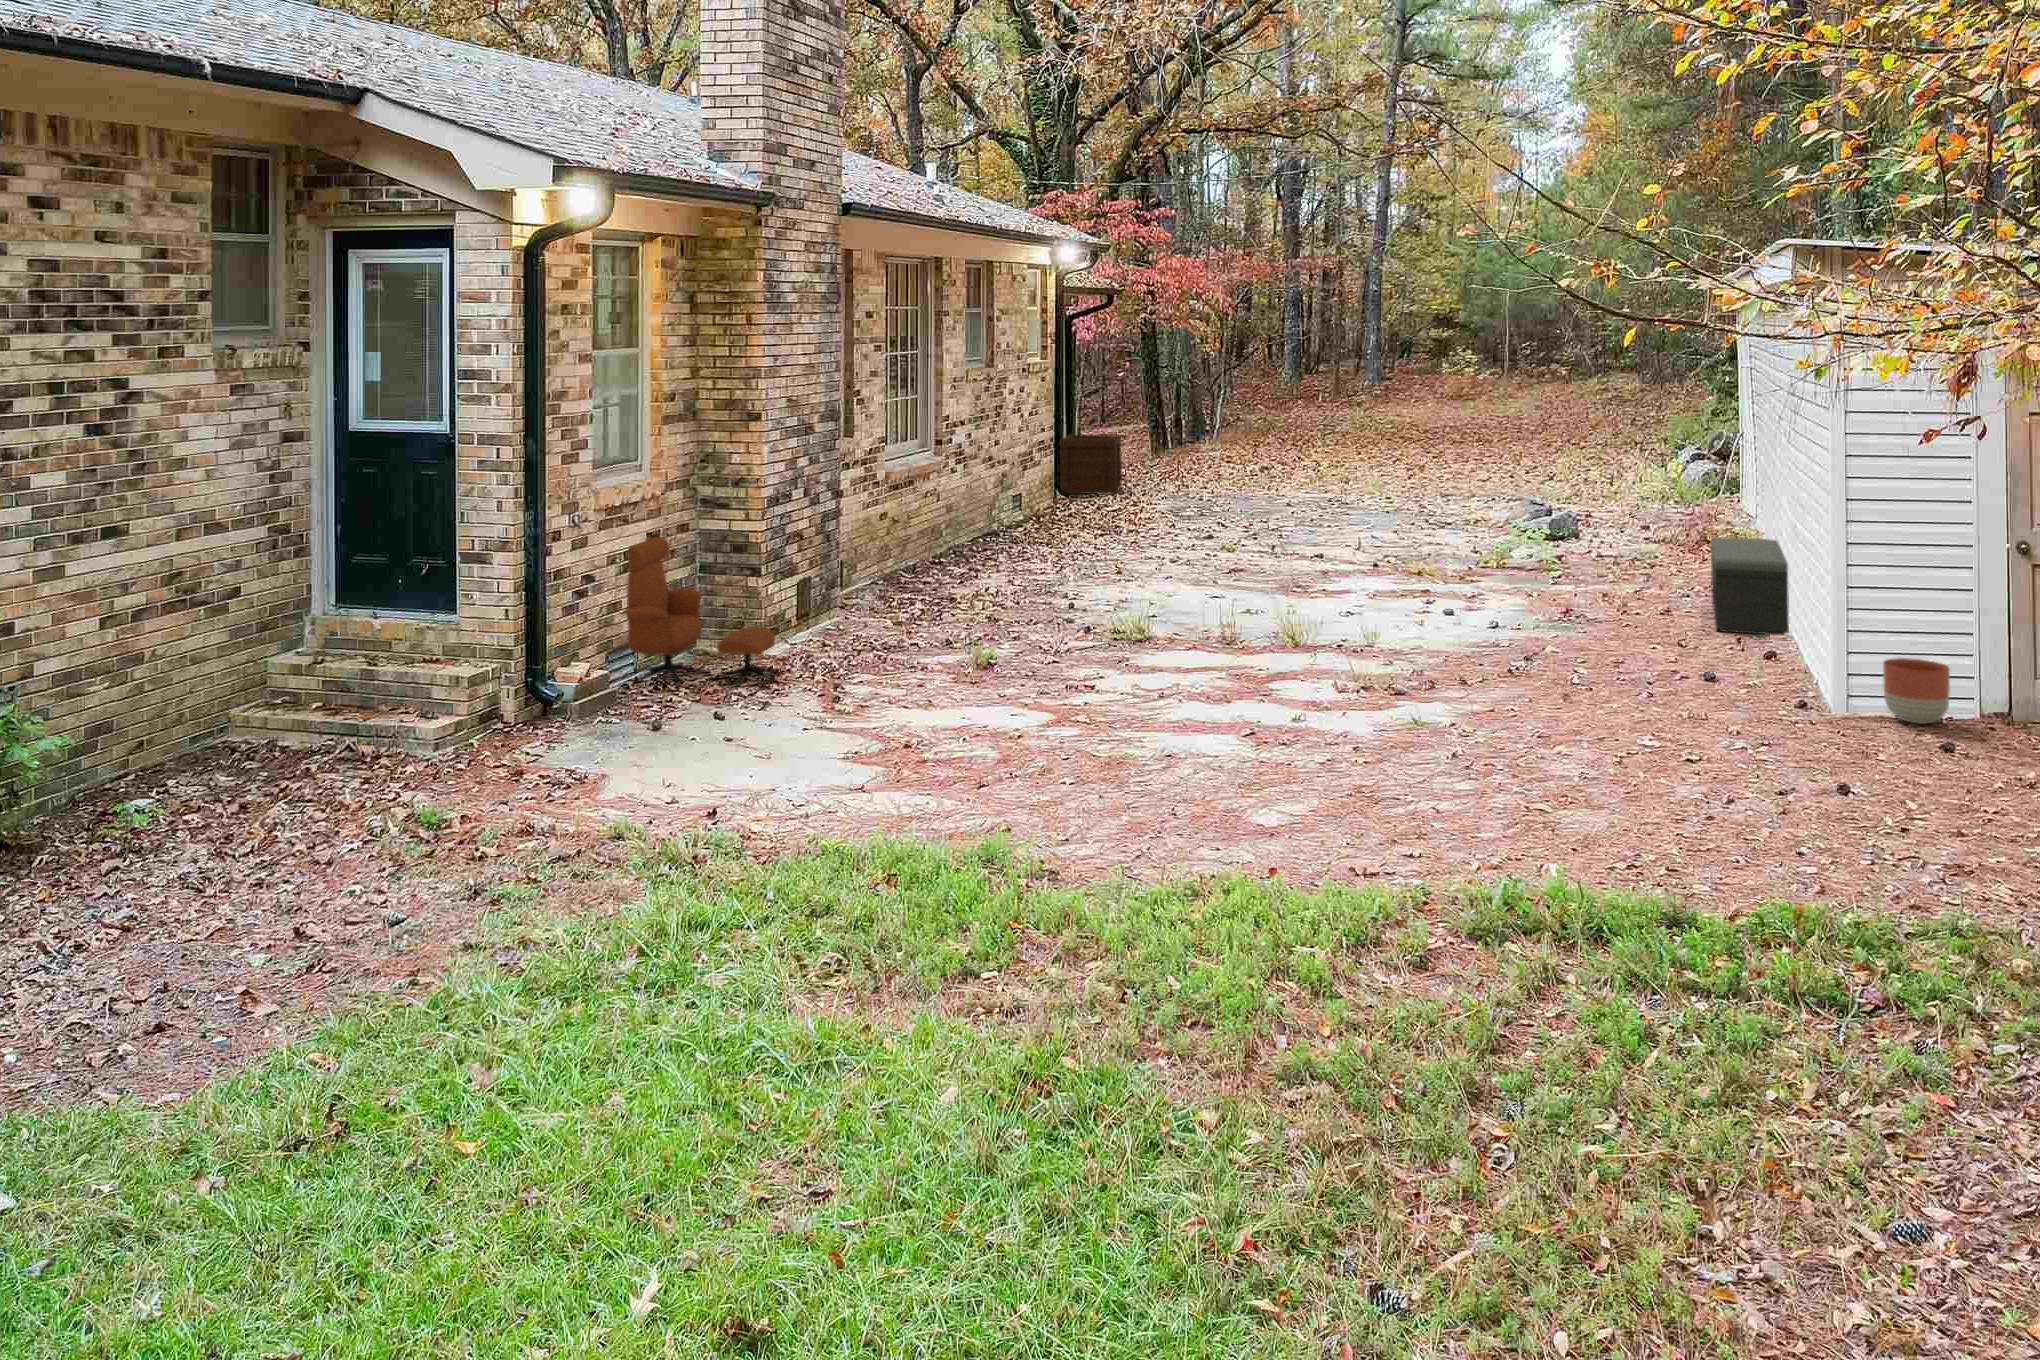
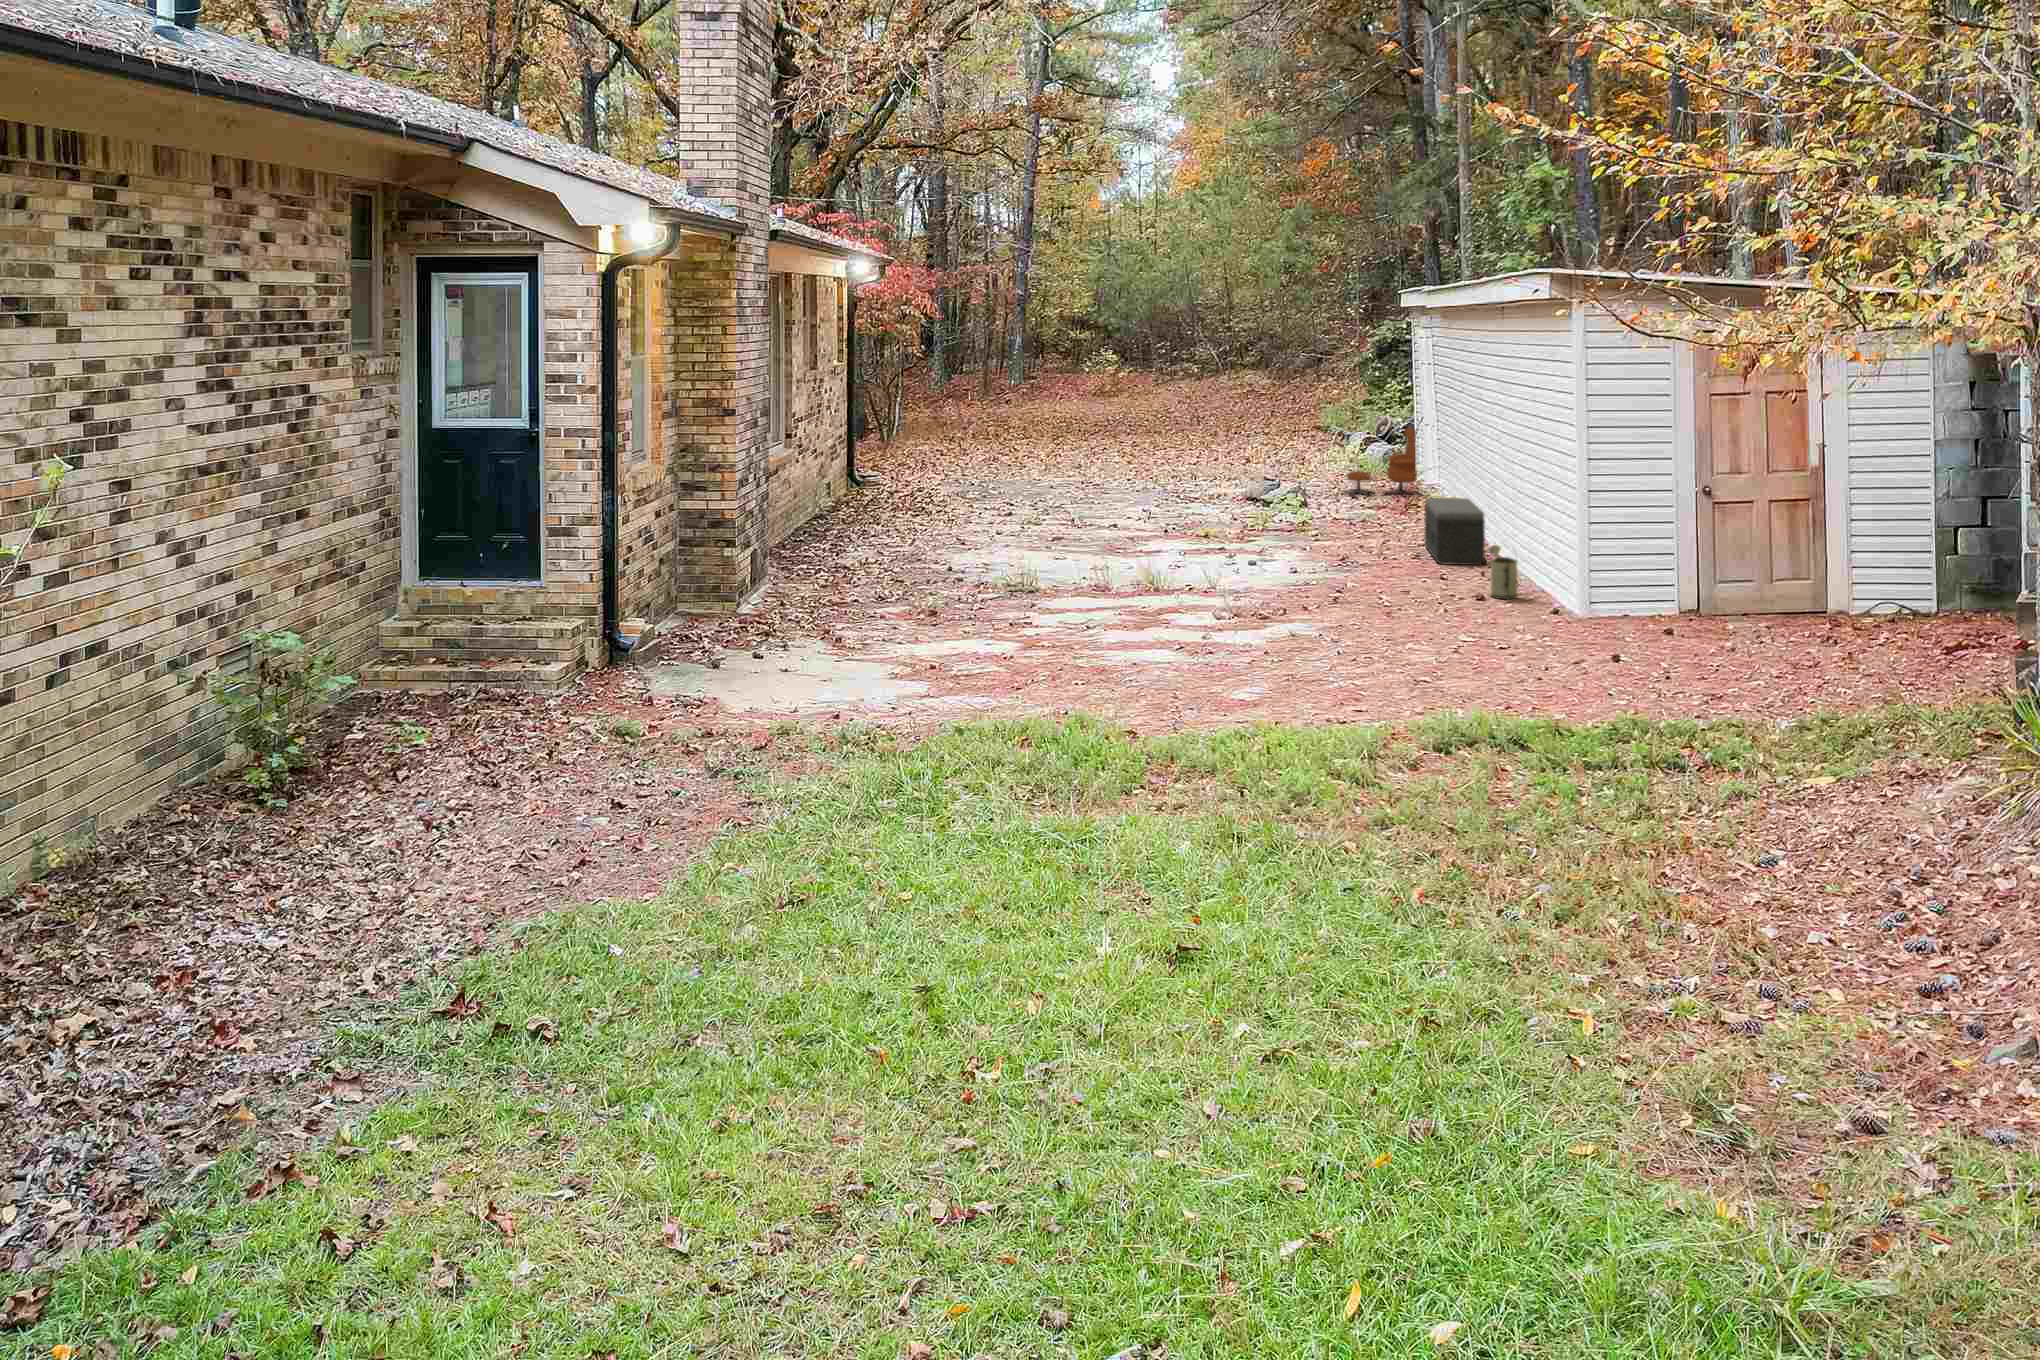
wooden crate: present [1060,434,1122,494] -> none [863,428,912,482]
lounge chair: present [624,537,779,687] -> present [1346,427,1417,497]
watering can: none [1771,613,1814,694] -> present [1489,545,1517,599]
planter: present [1883,658,1950,724] -> none [1565,570,1604,612]

